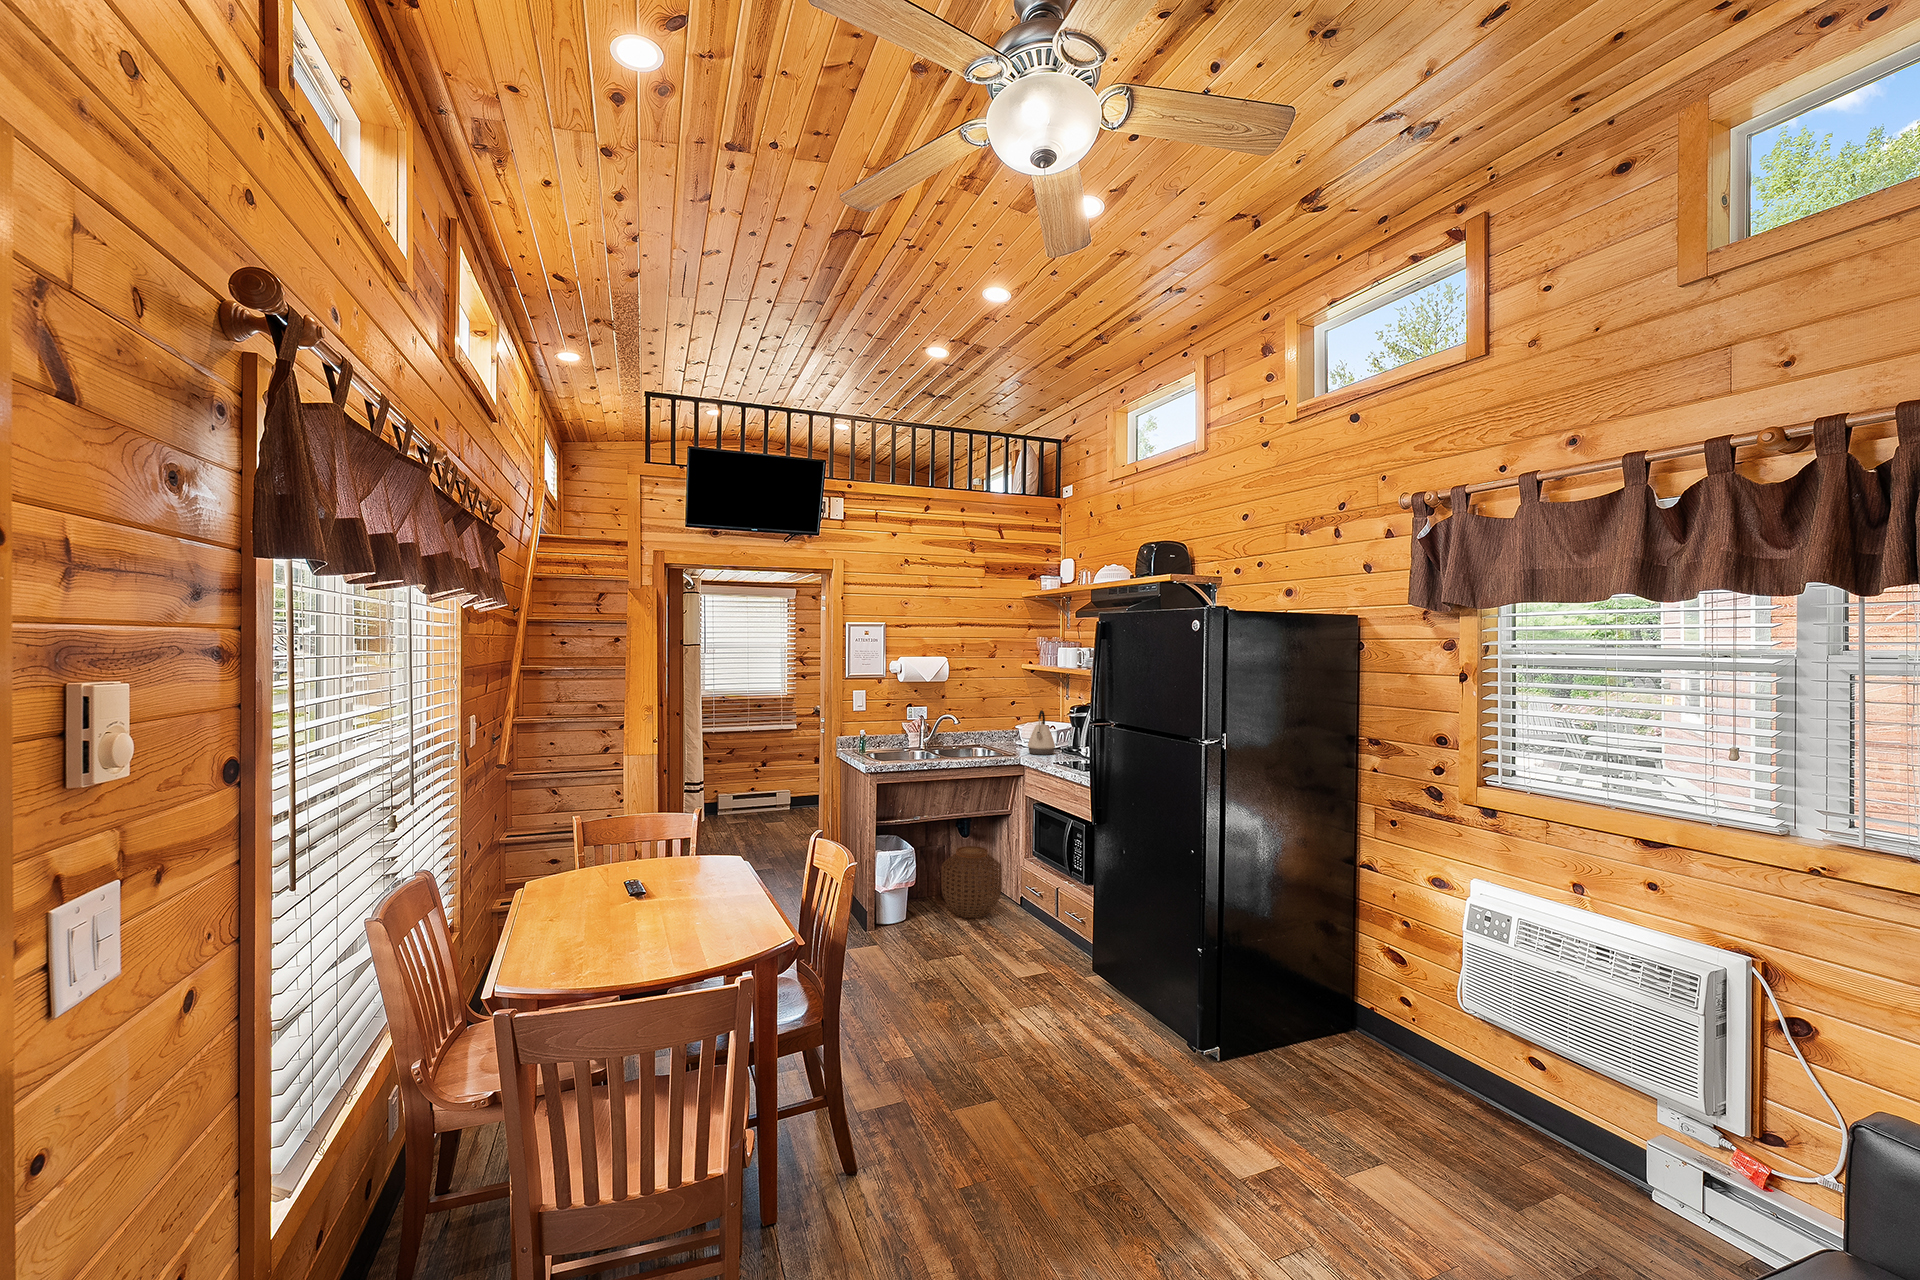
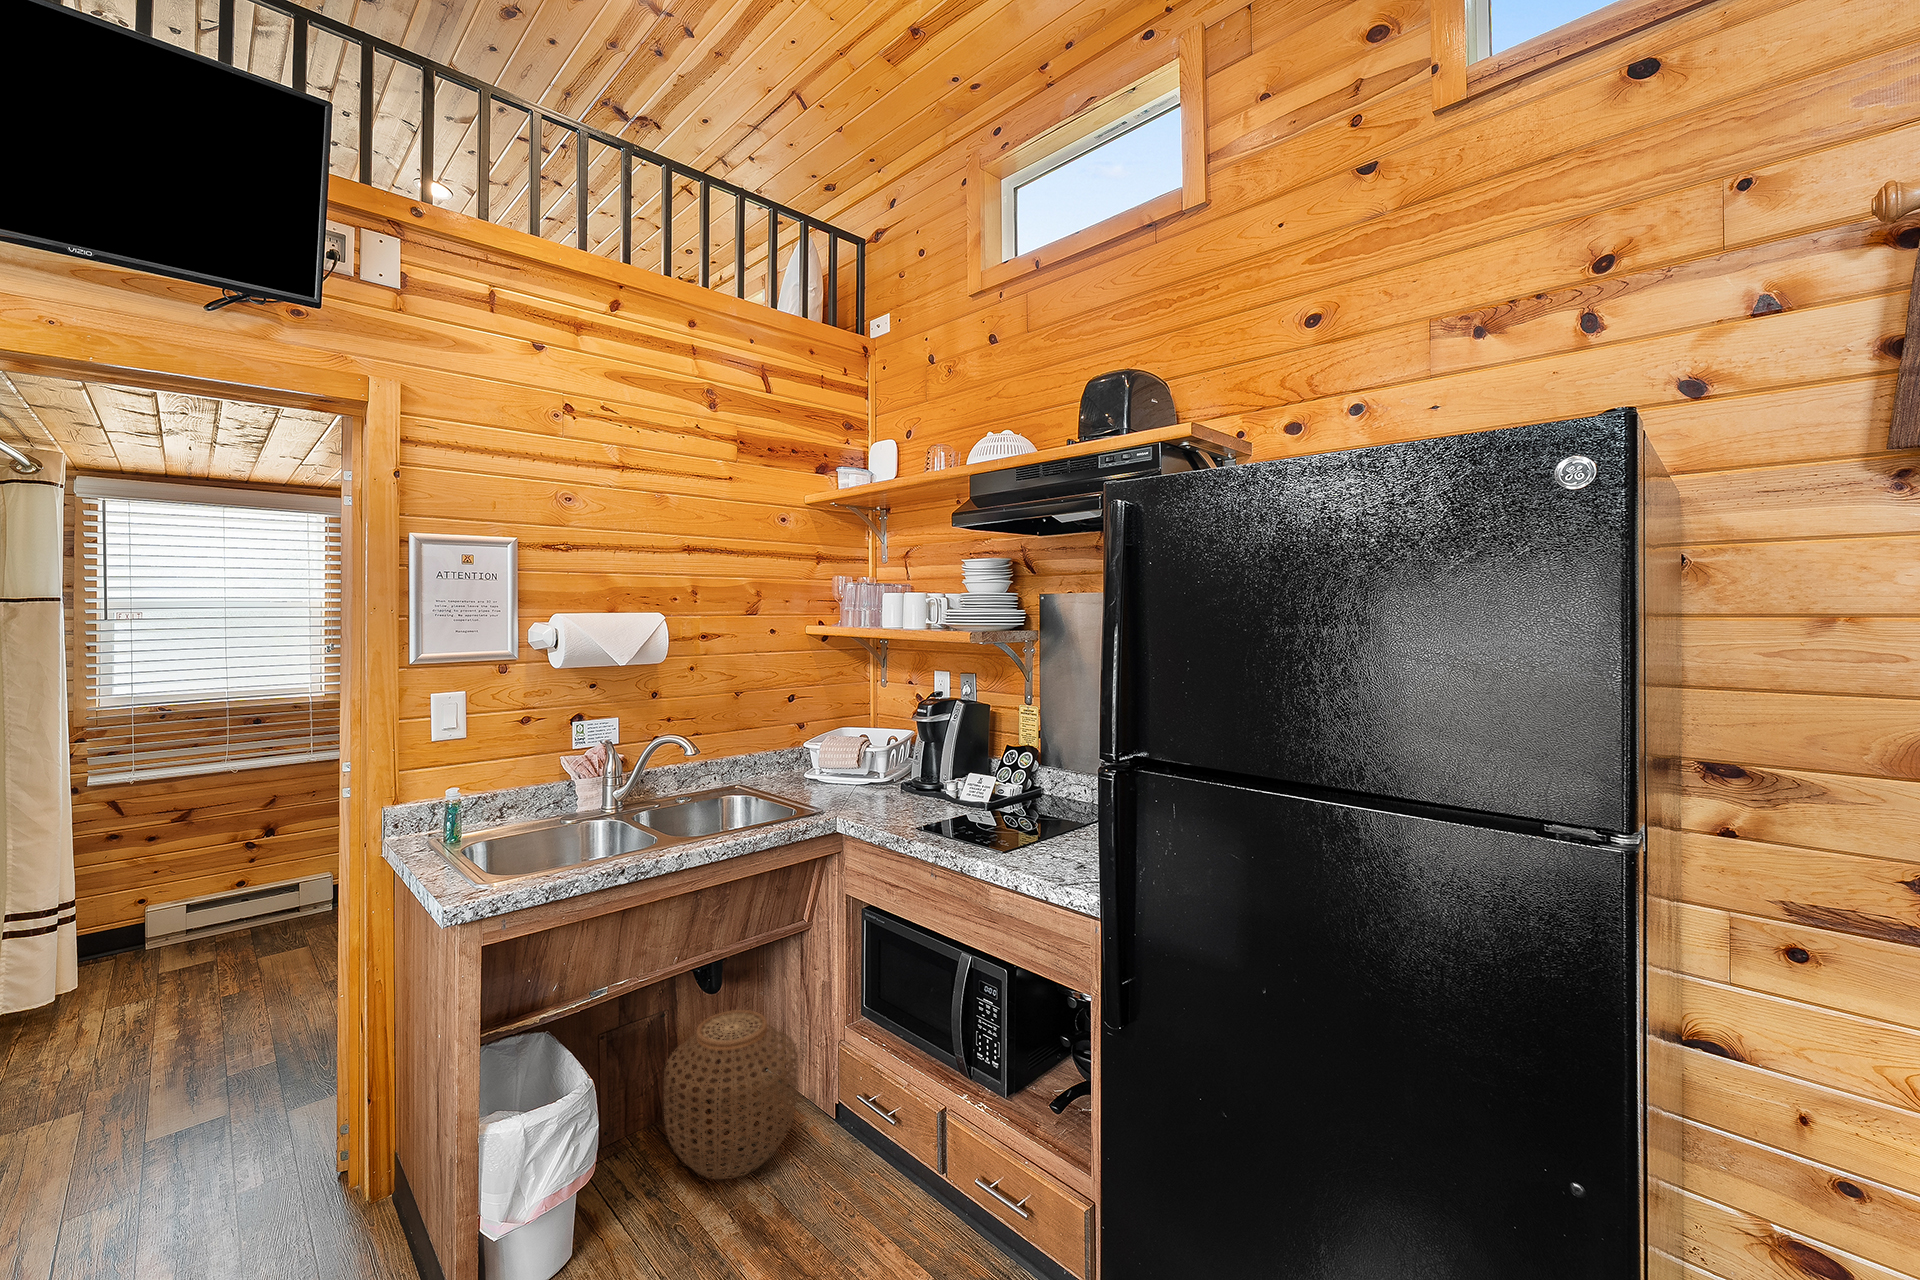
kettle: present [1028,710,1055,755] -> none [840,718,894,807]

